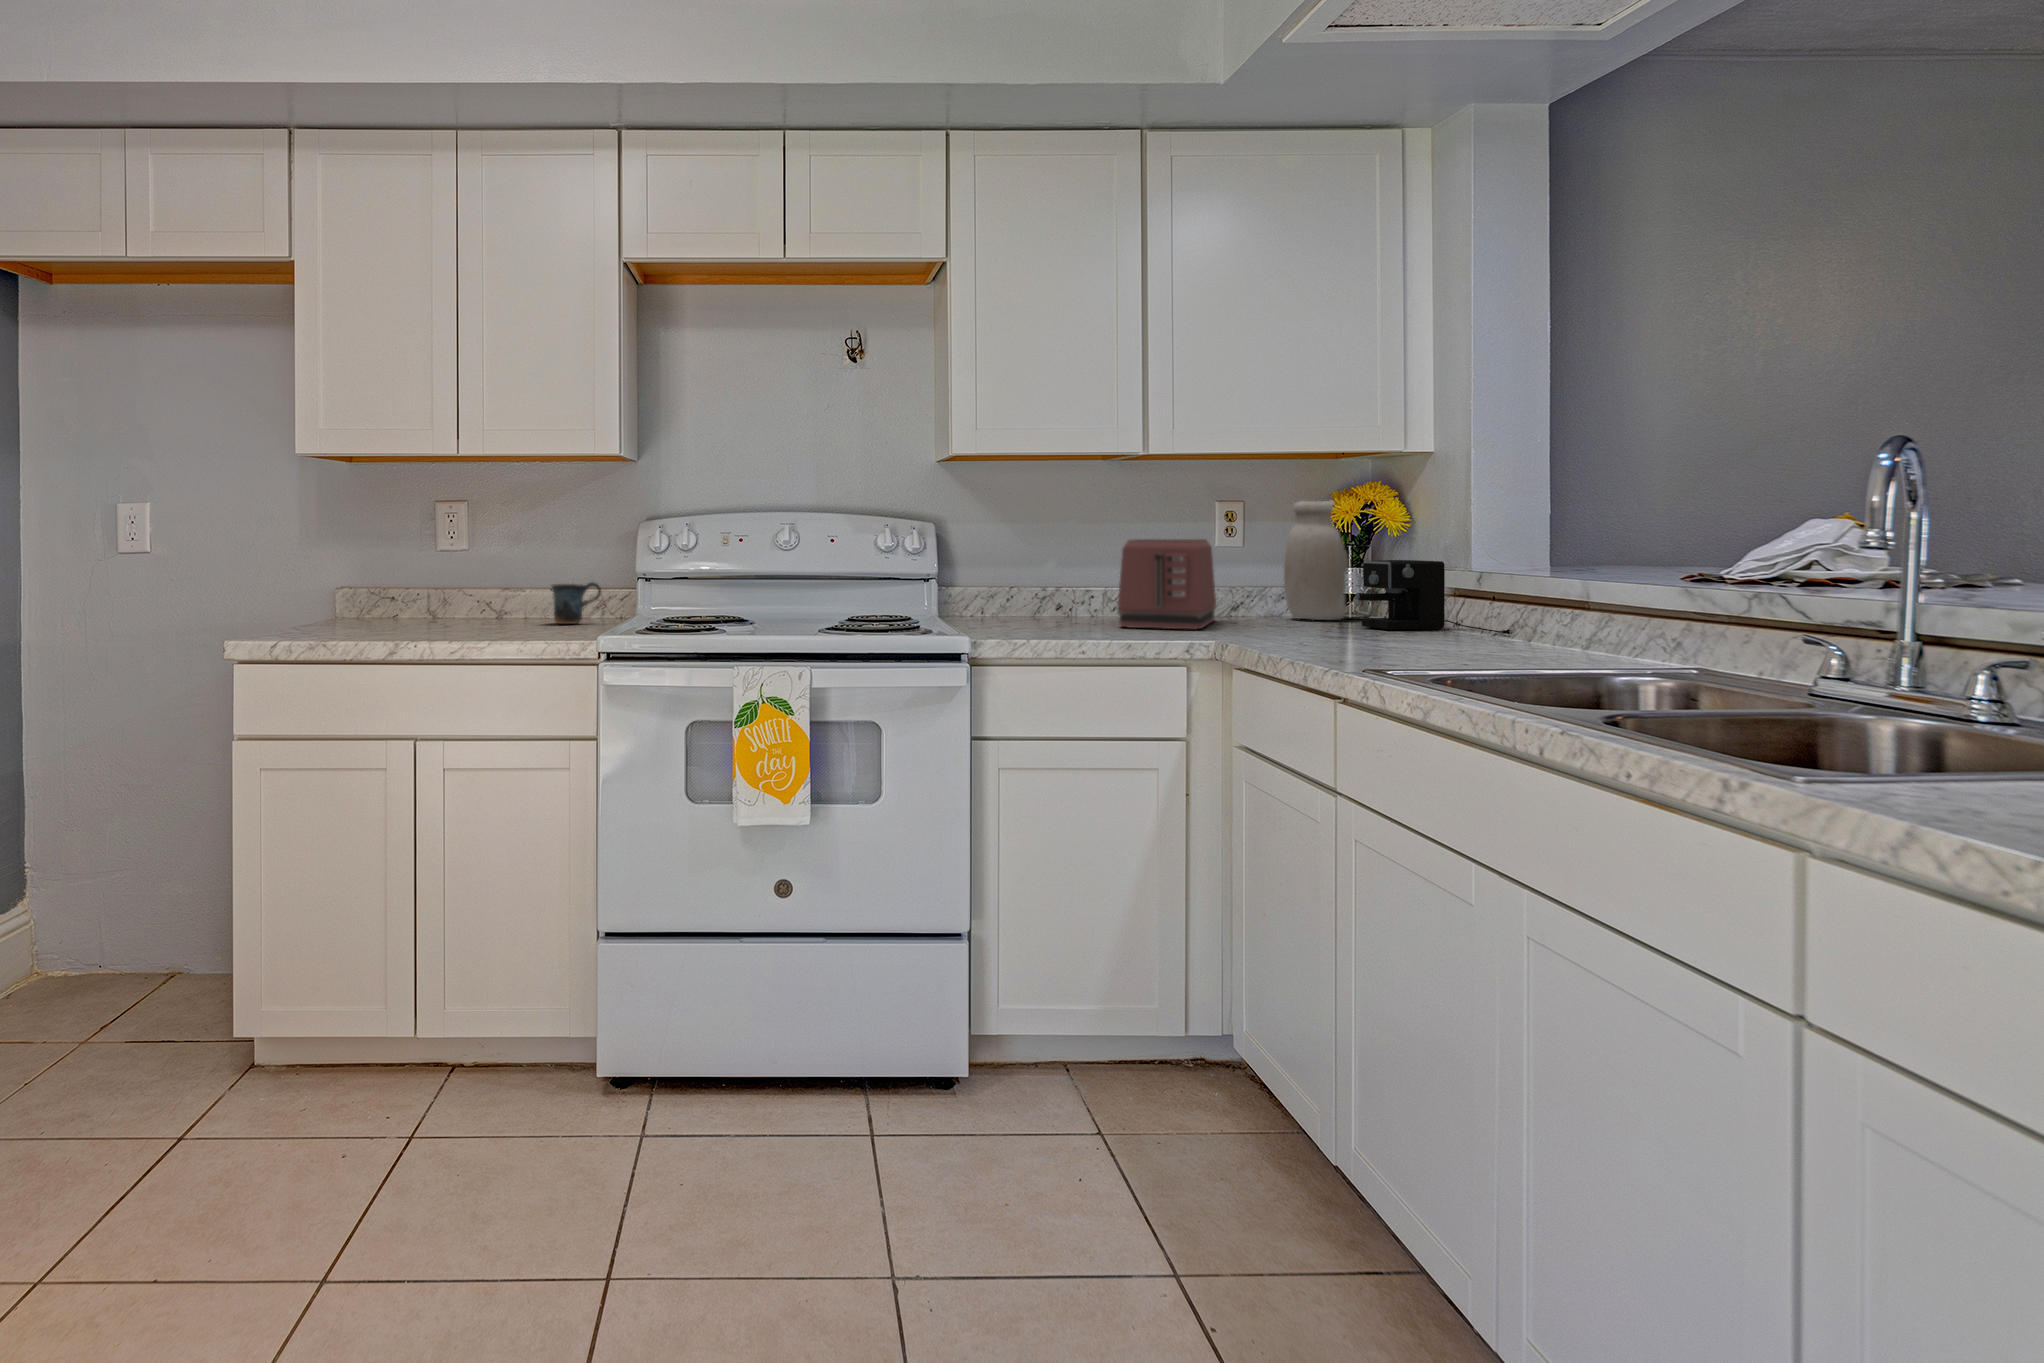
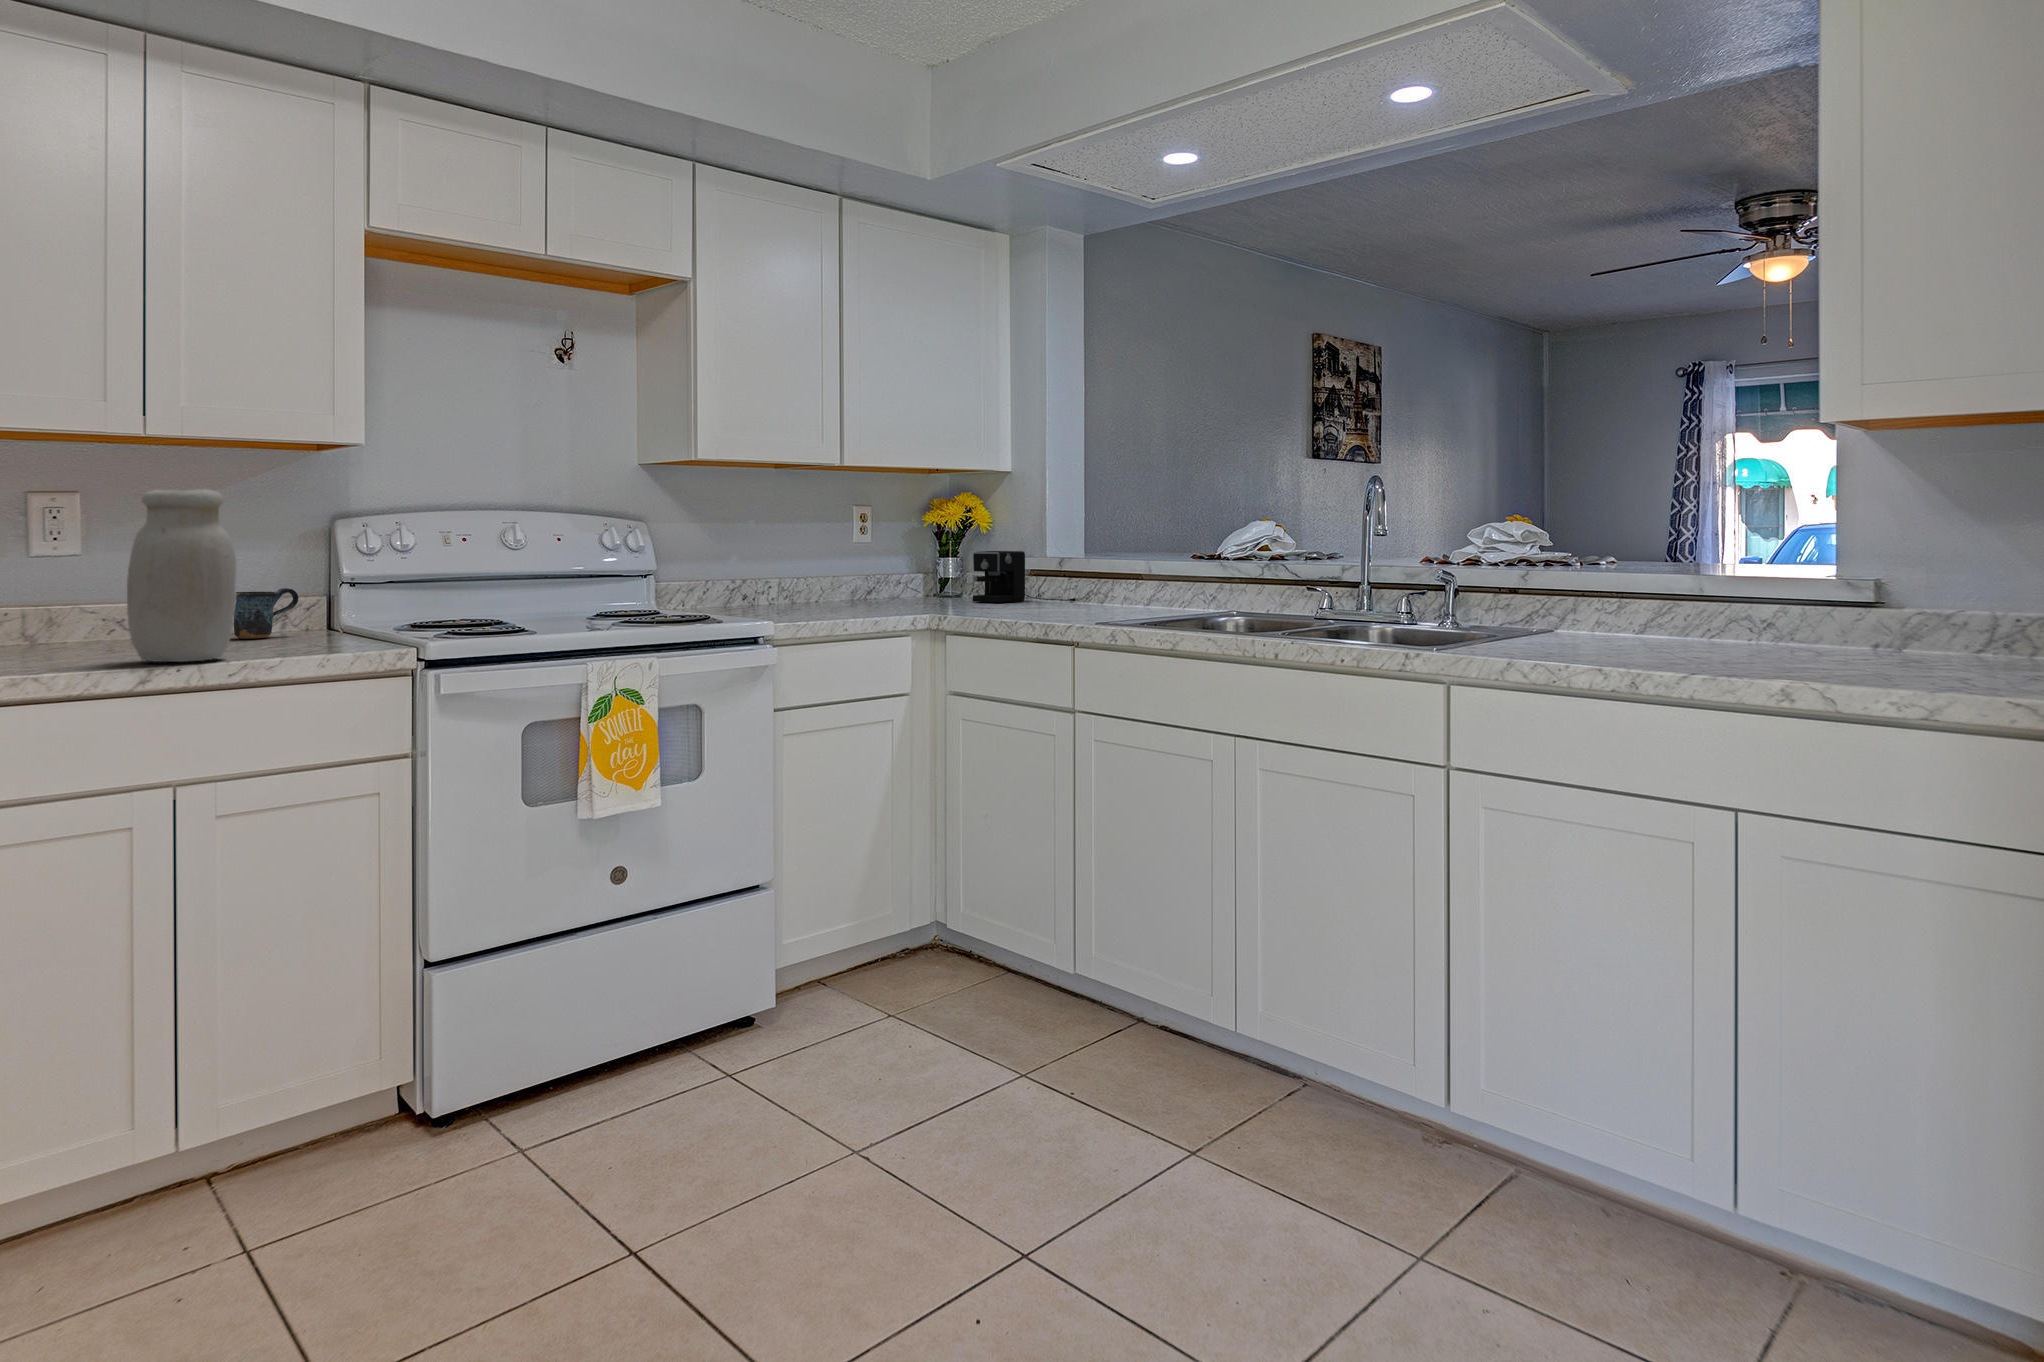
jar: present [1284,501,1348,620] -> present [127,489,236,662]
toaster: present [1118,539,1216,629] -> none [798,536,886,610]

